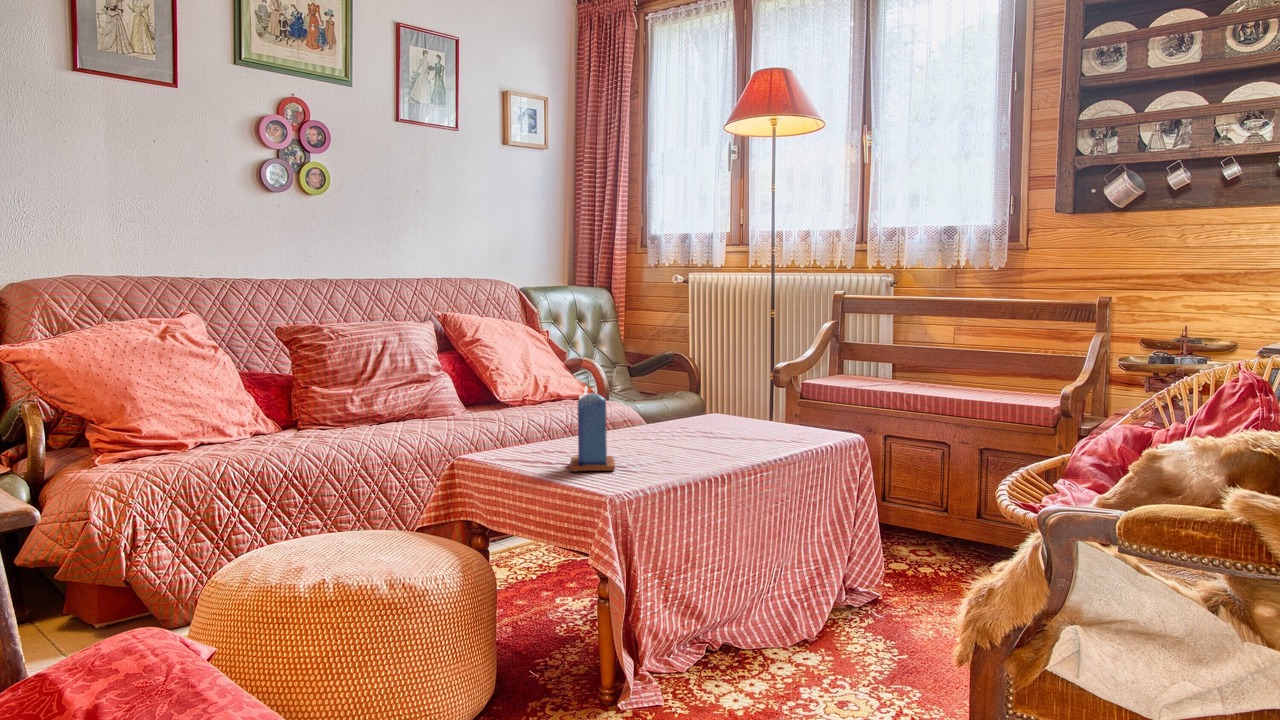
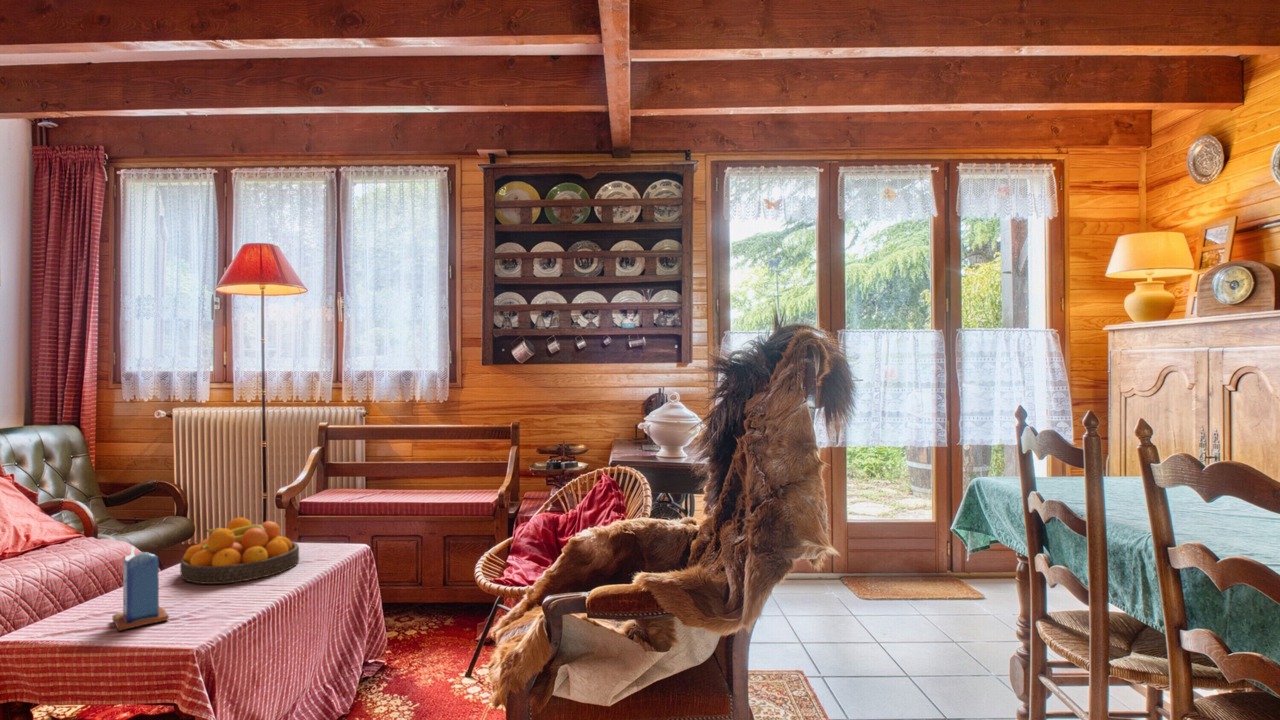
fruit bowl: none [647,381,770,450] -> present [180,517,299,584]

